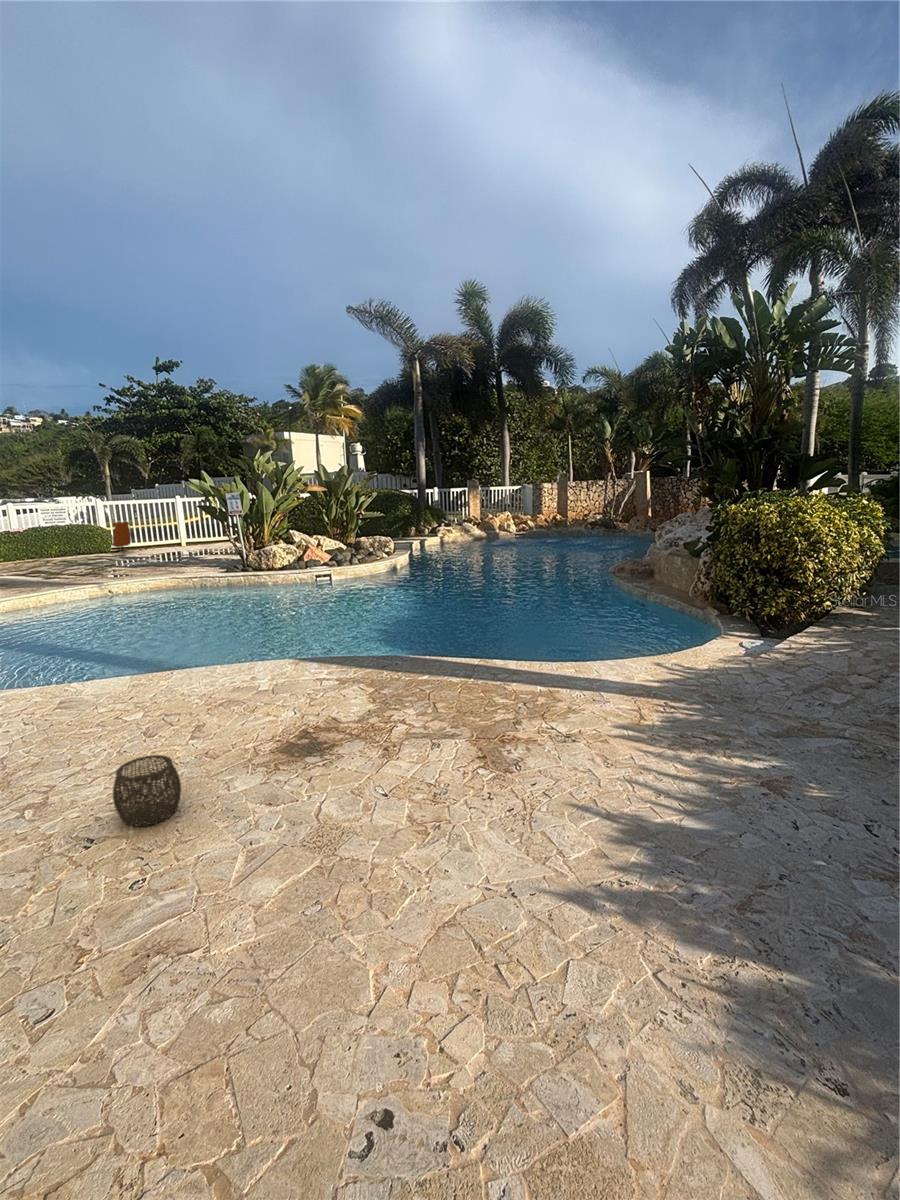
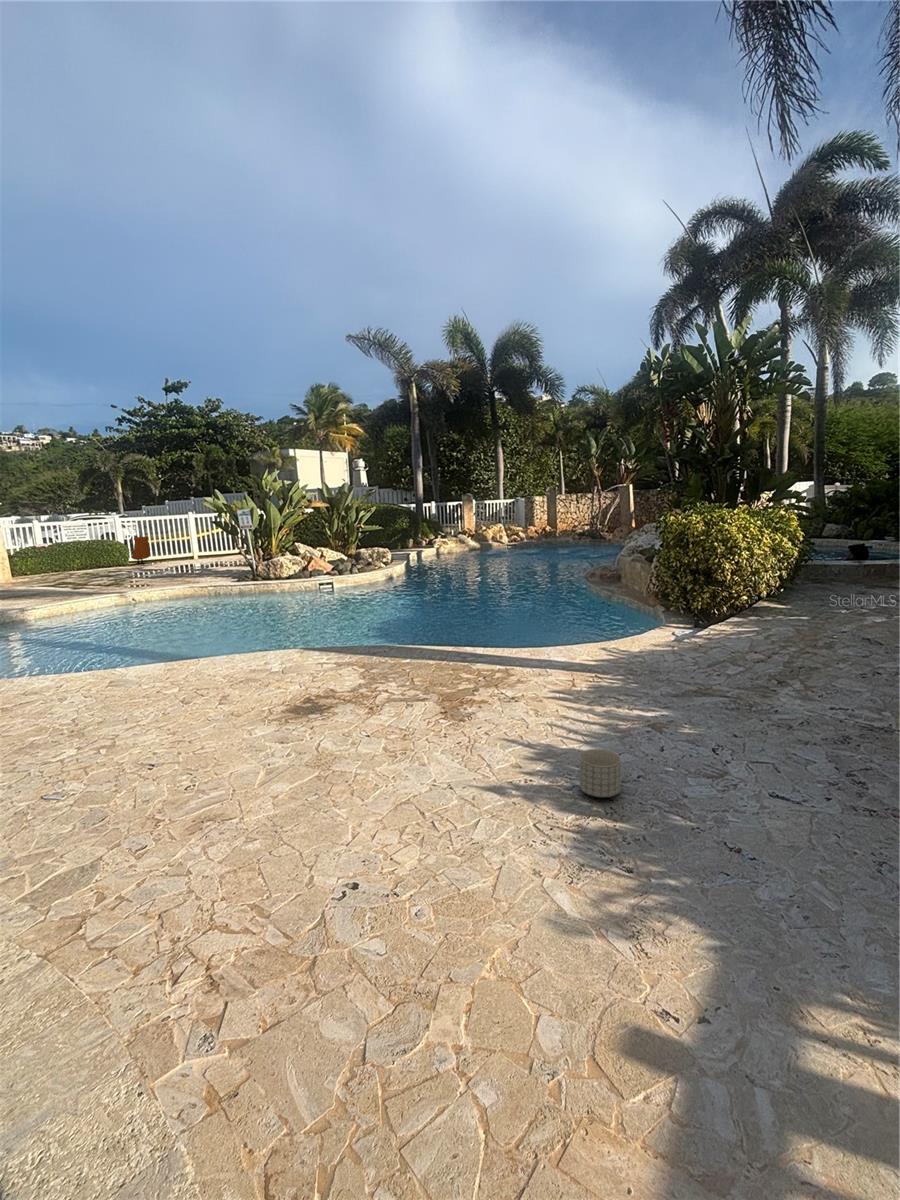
woven basket: present [113,755,181,827] -> none [167,707,217,757]
planter: none [705,841,774,922] -> present [579,749,621,798]

